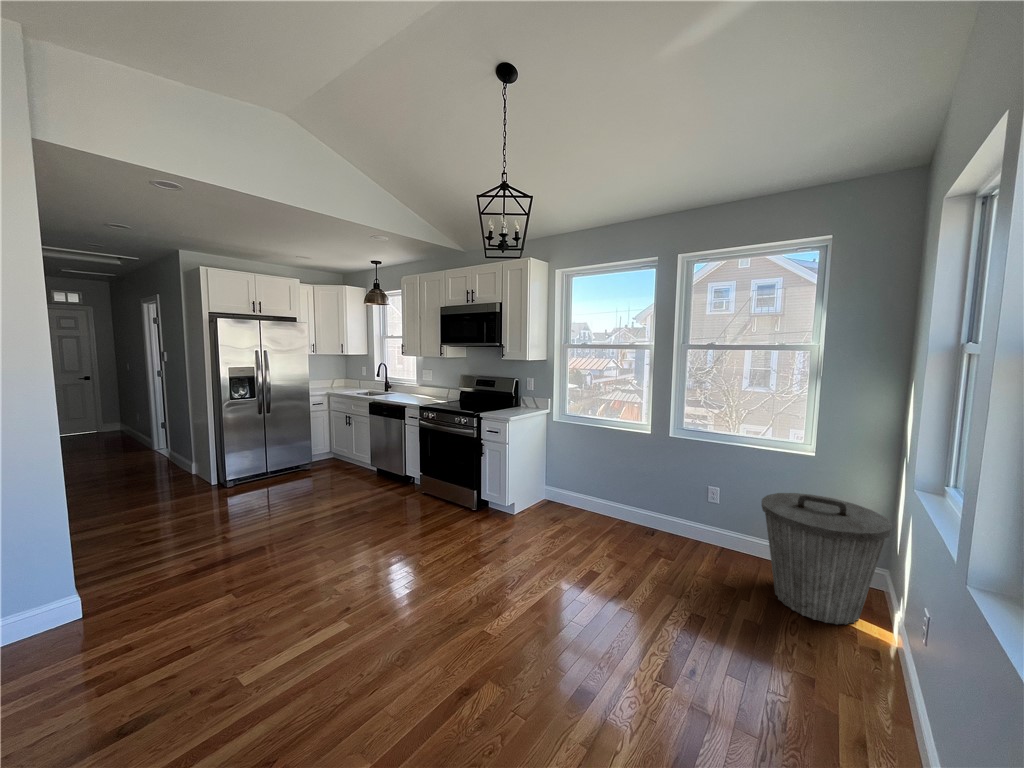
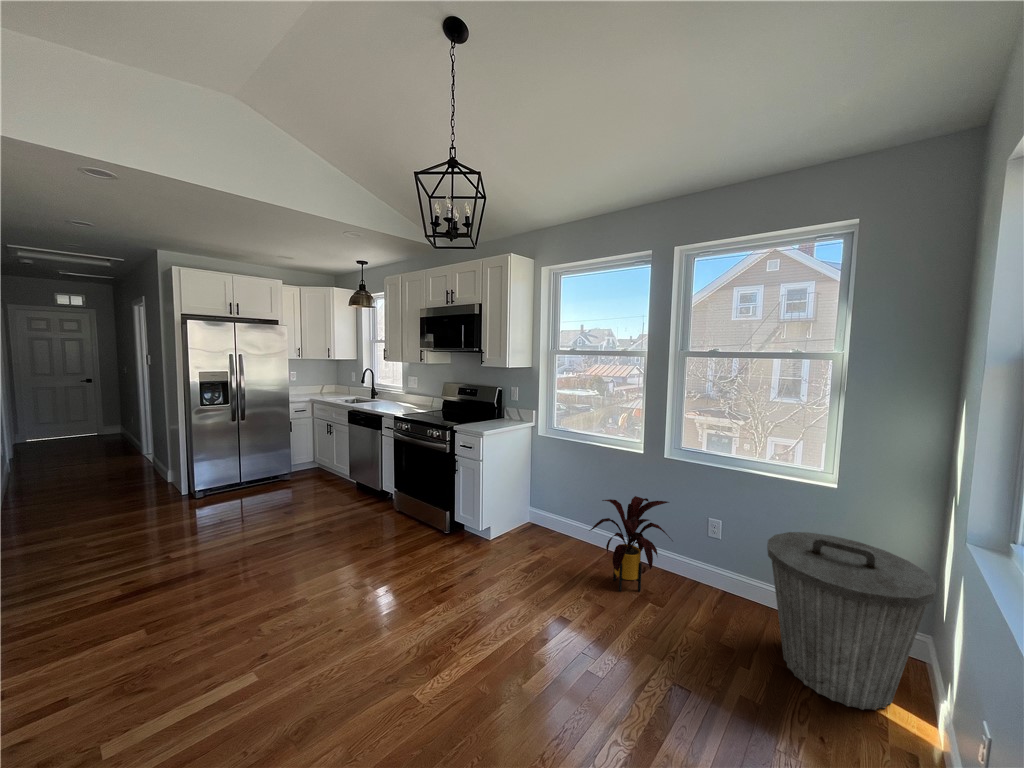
house plant: none [609,470,681,551] -> present [589,496,670,592]

